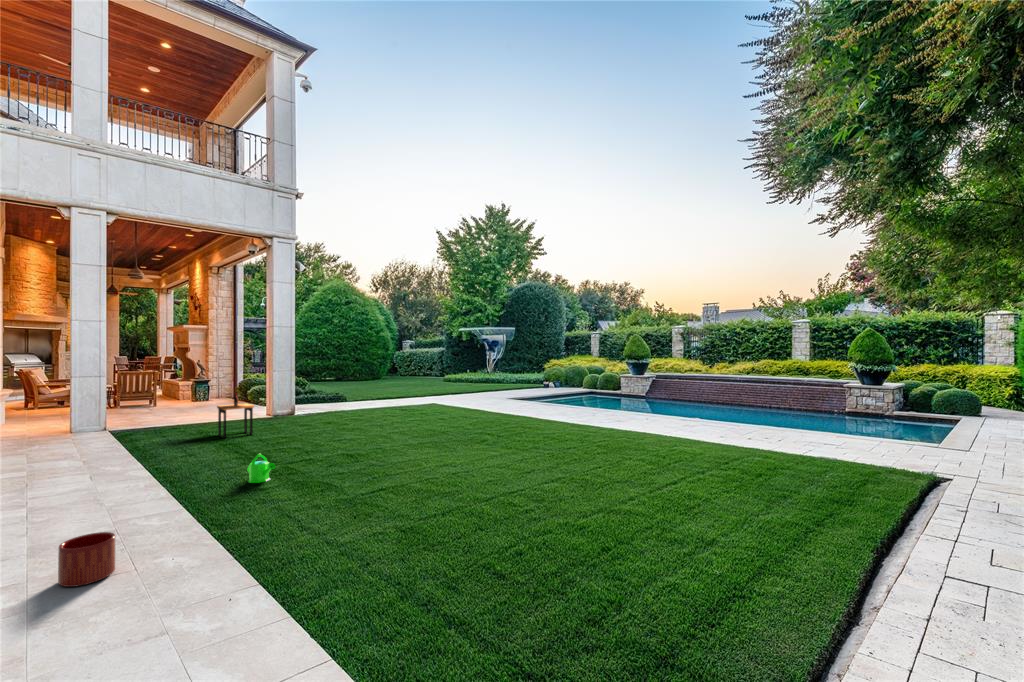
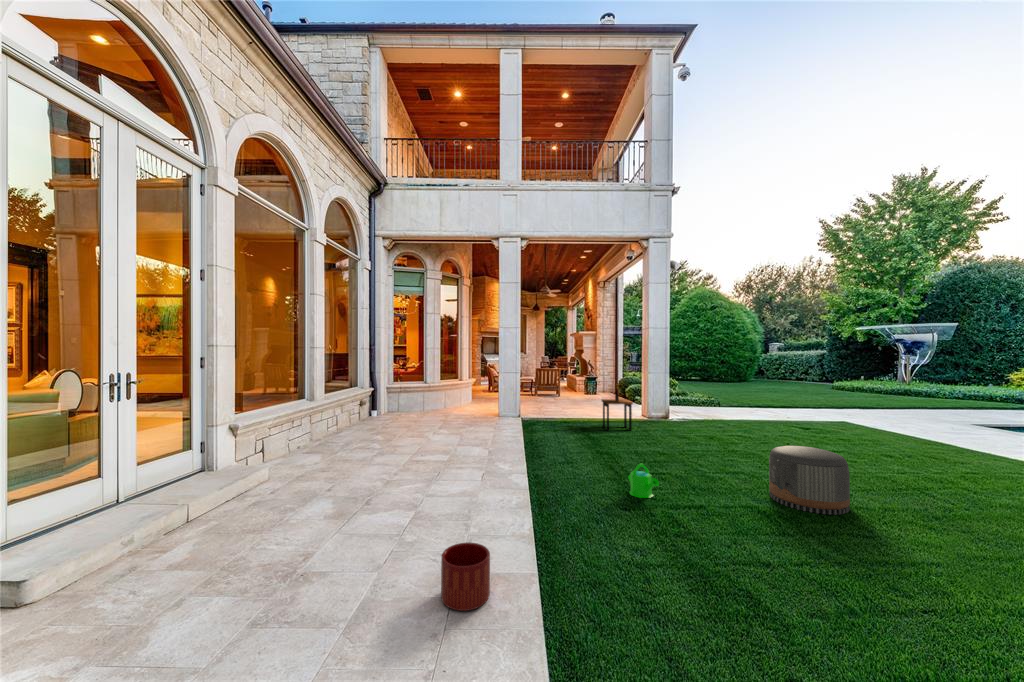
pouf: none [363,422,409,465] -> present [769,446,850,515]

